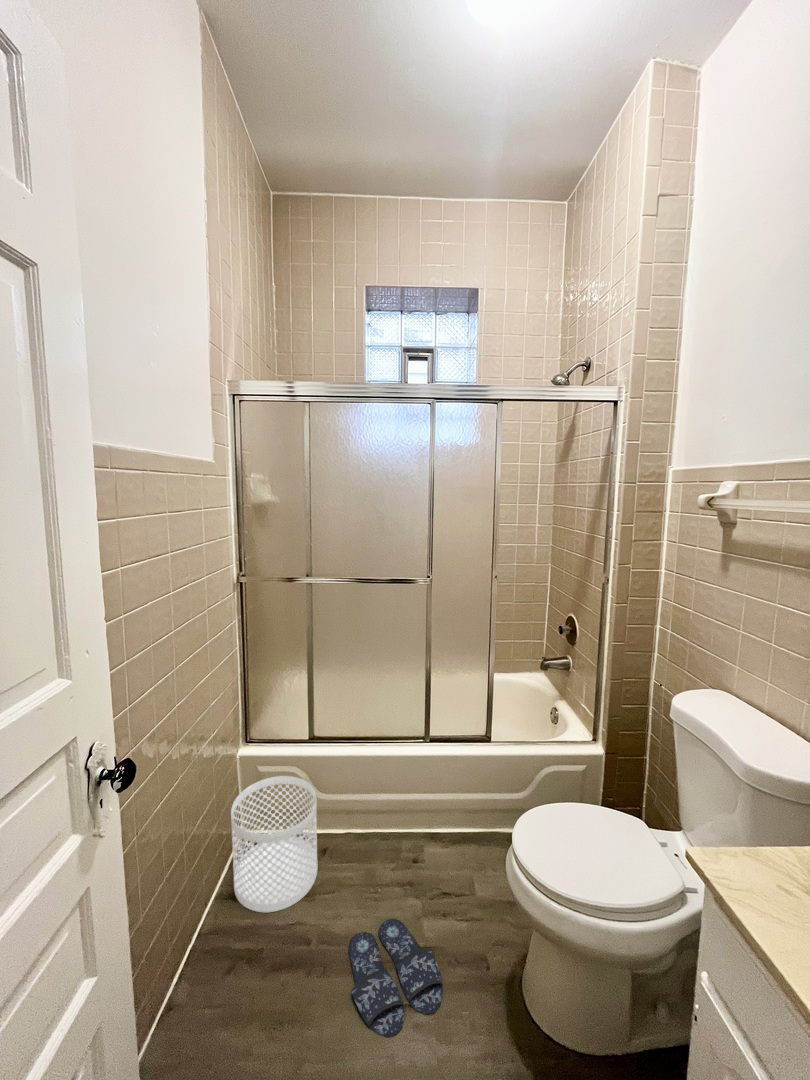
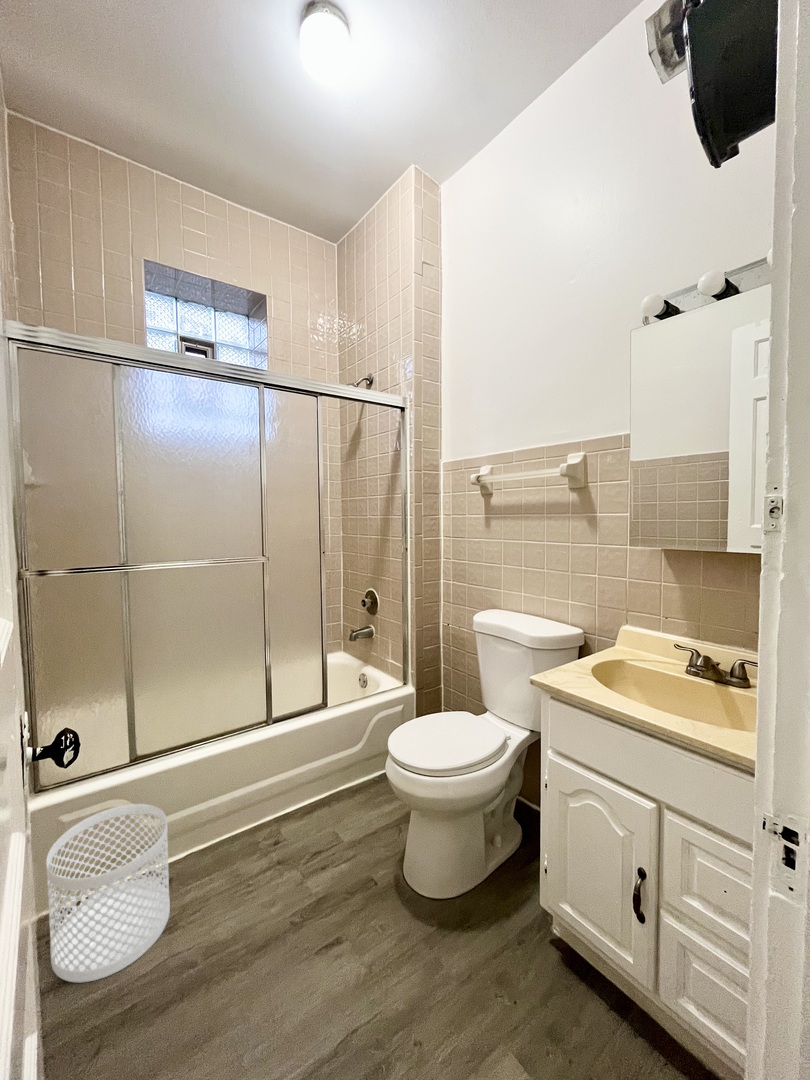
slippers: present [349,919,443,1037] -> none [241,894,351,991]

